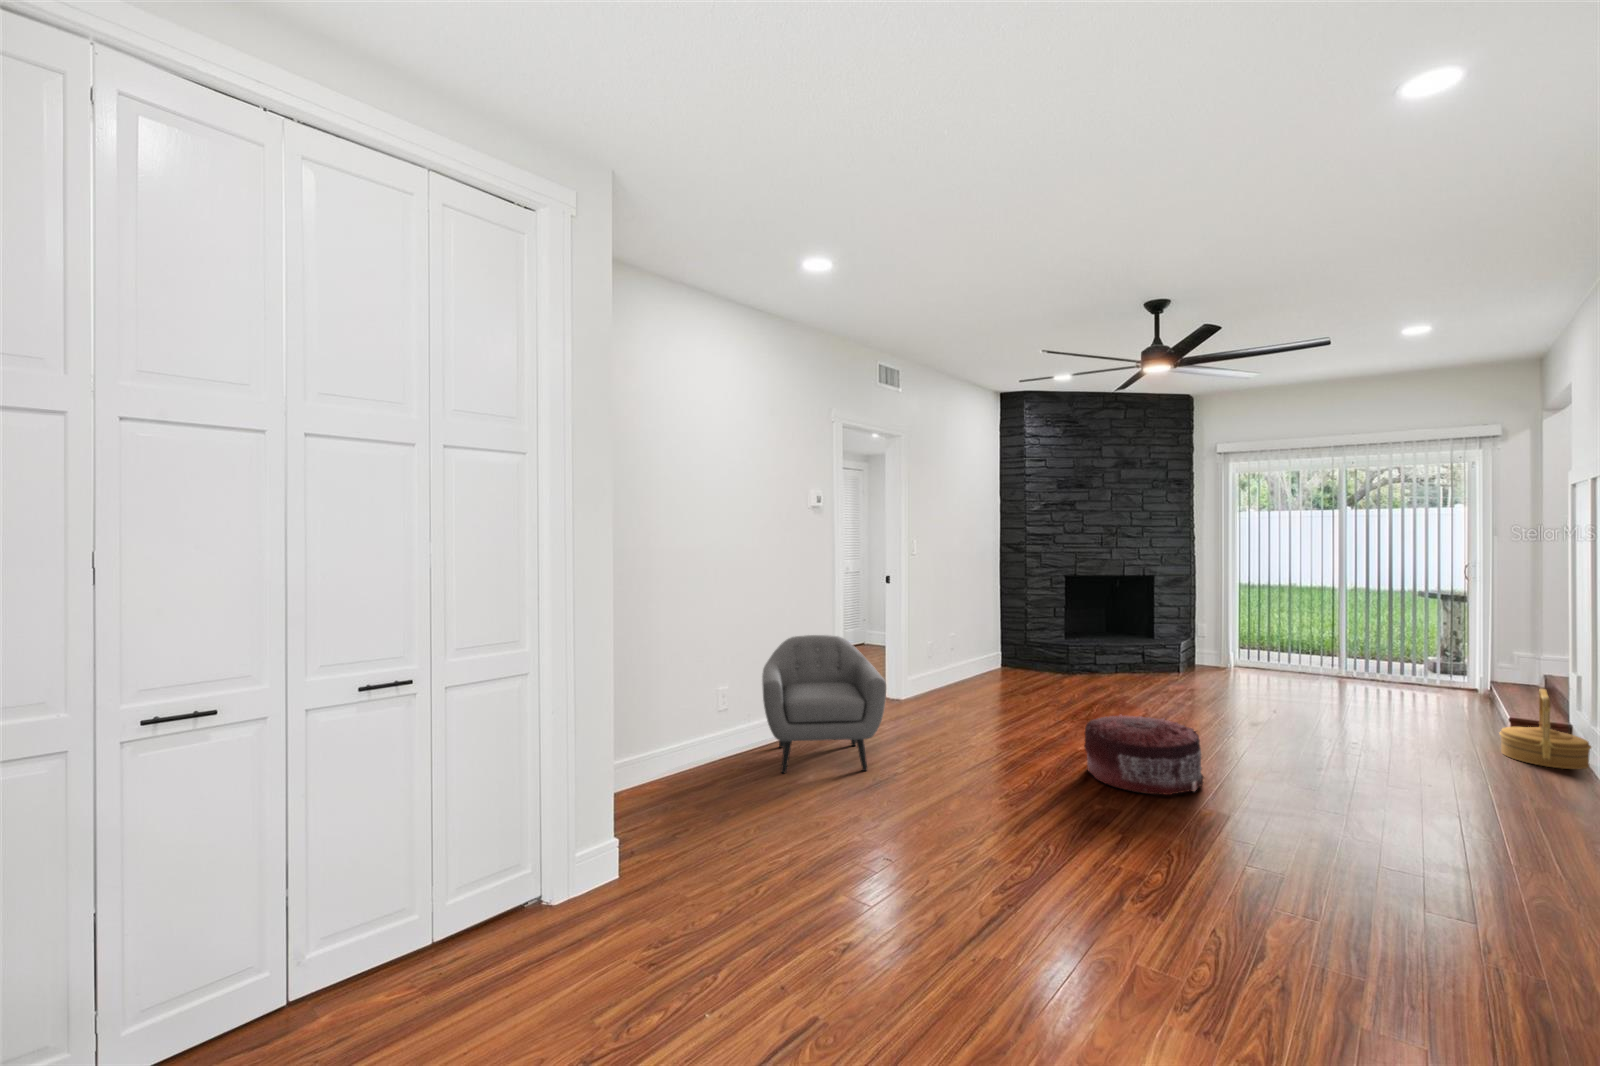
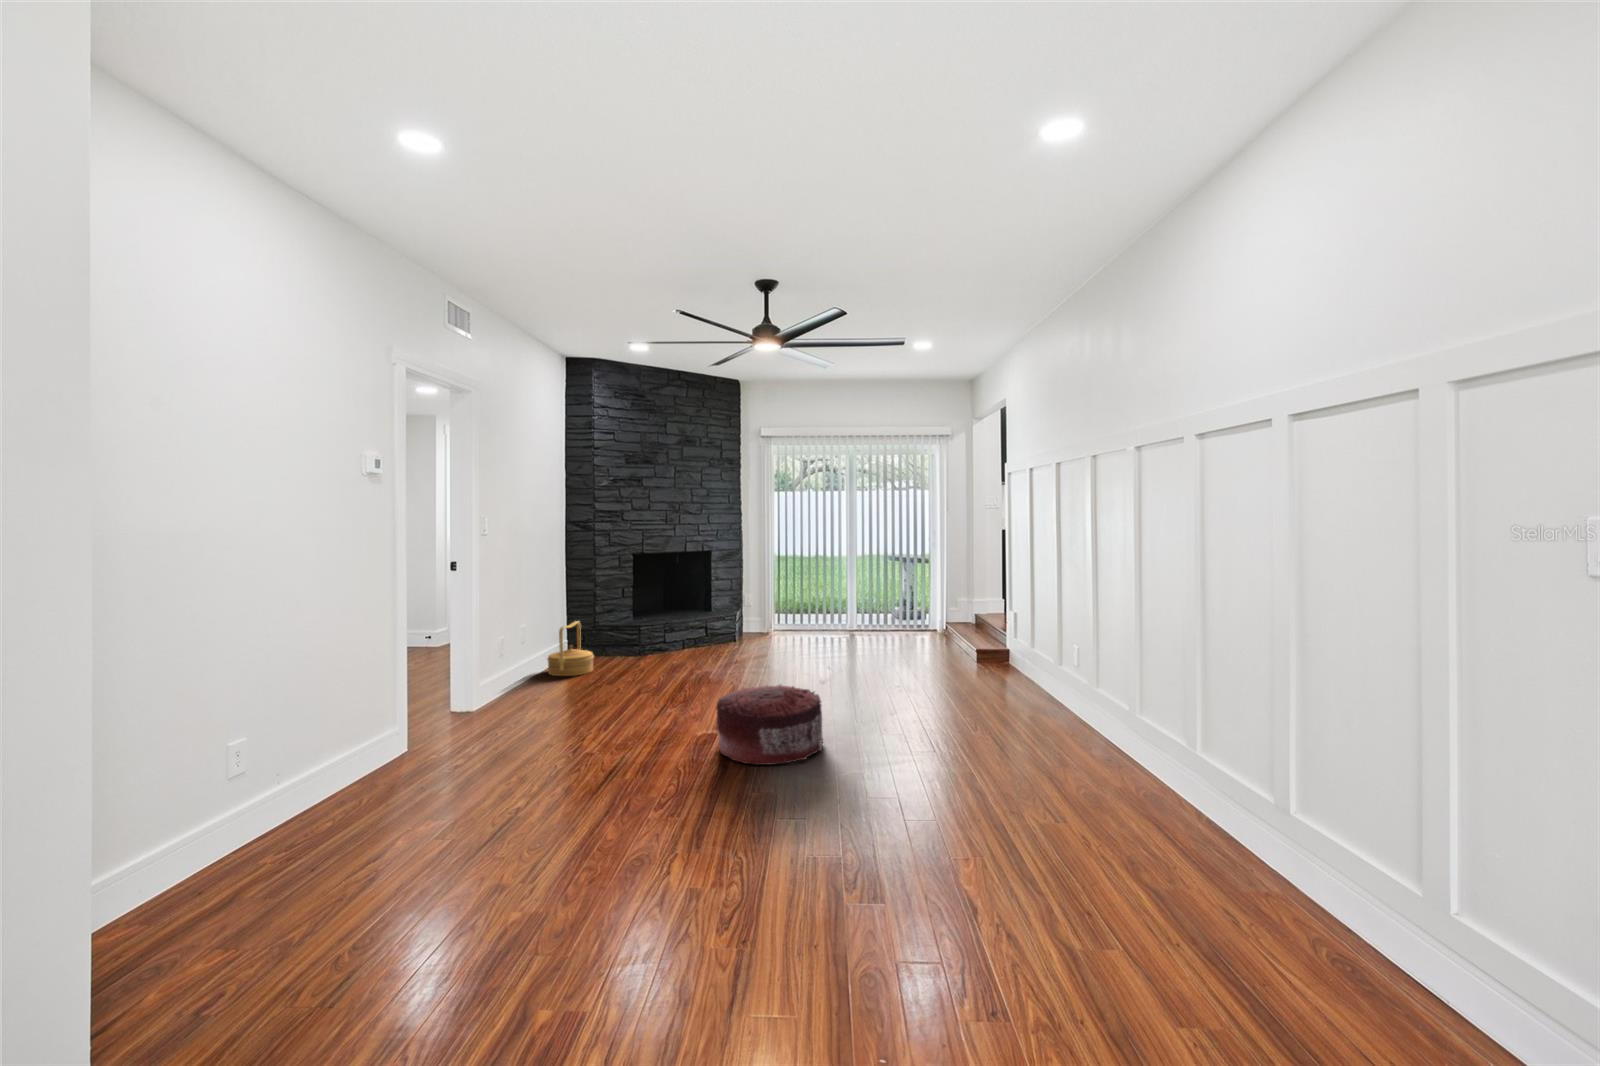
armchair: present [762,635,886,773] -> none [262,643,491,870]
woven basket: present [1499,689,1591,770] -> present [547,621,594,676]

